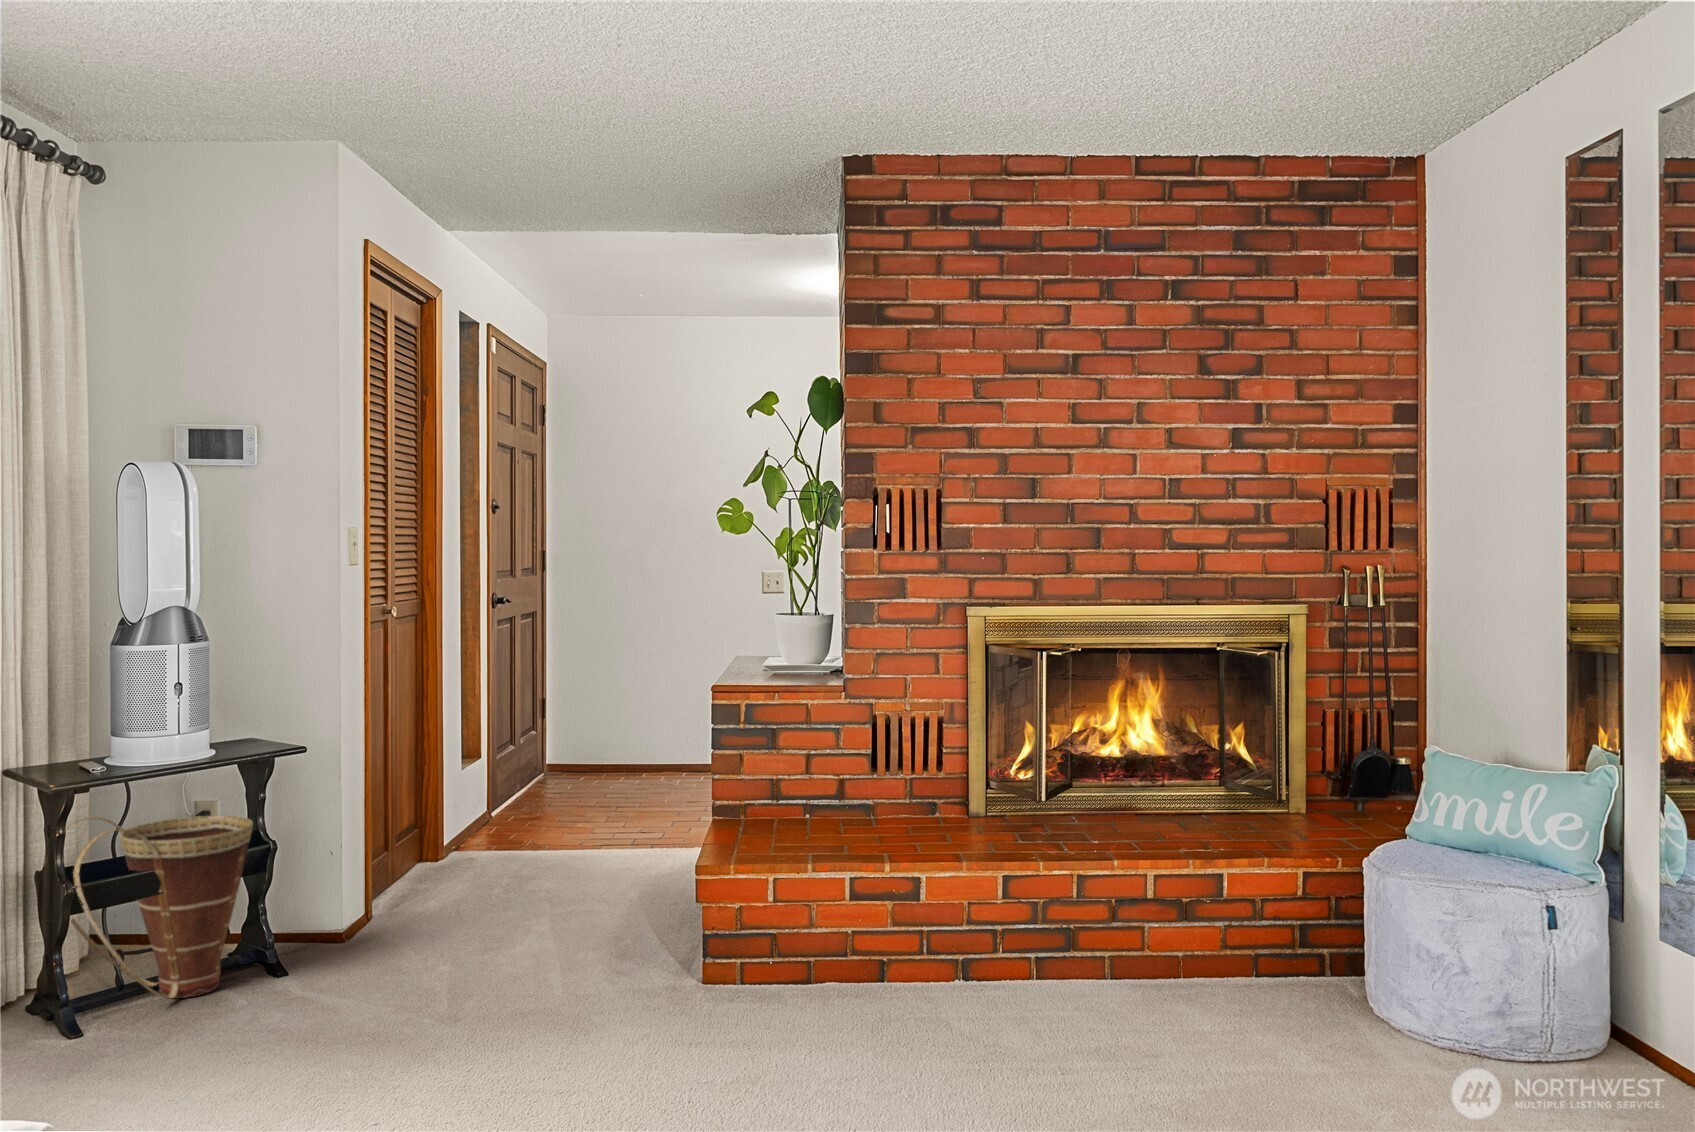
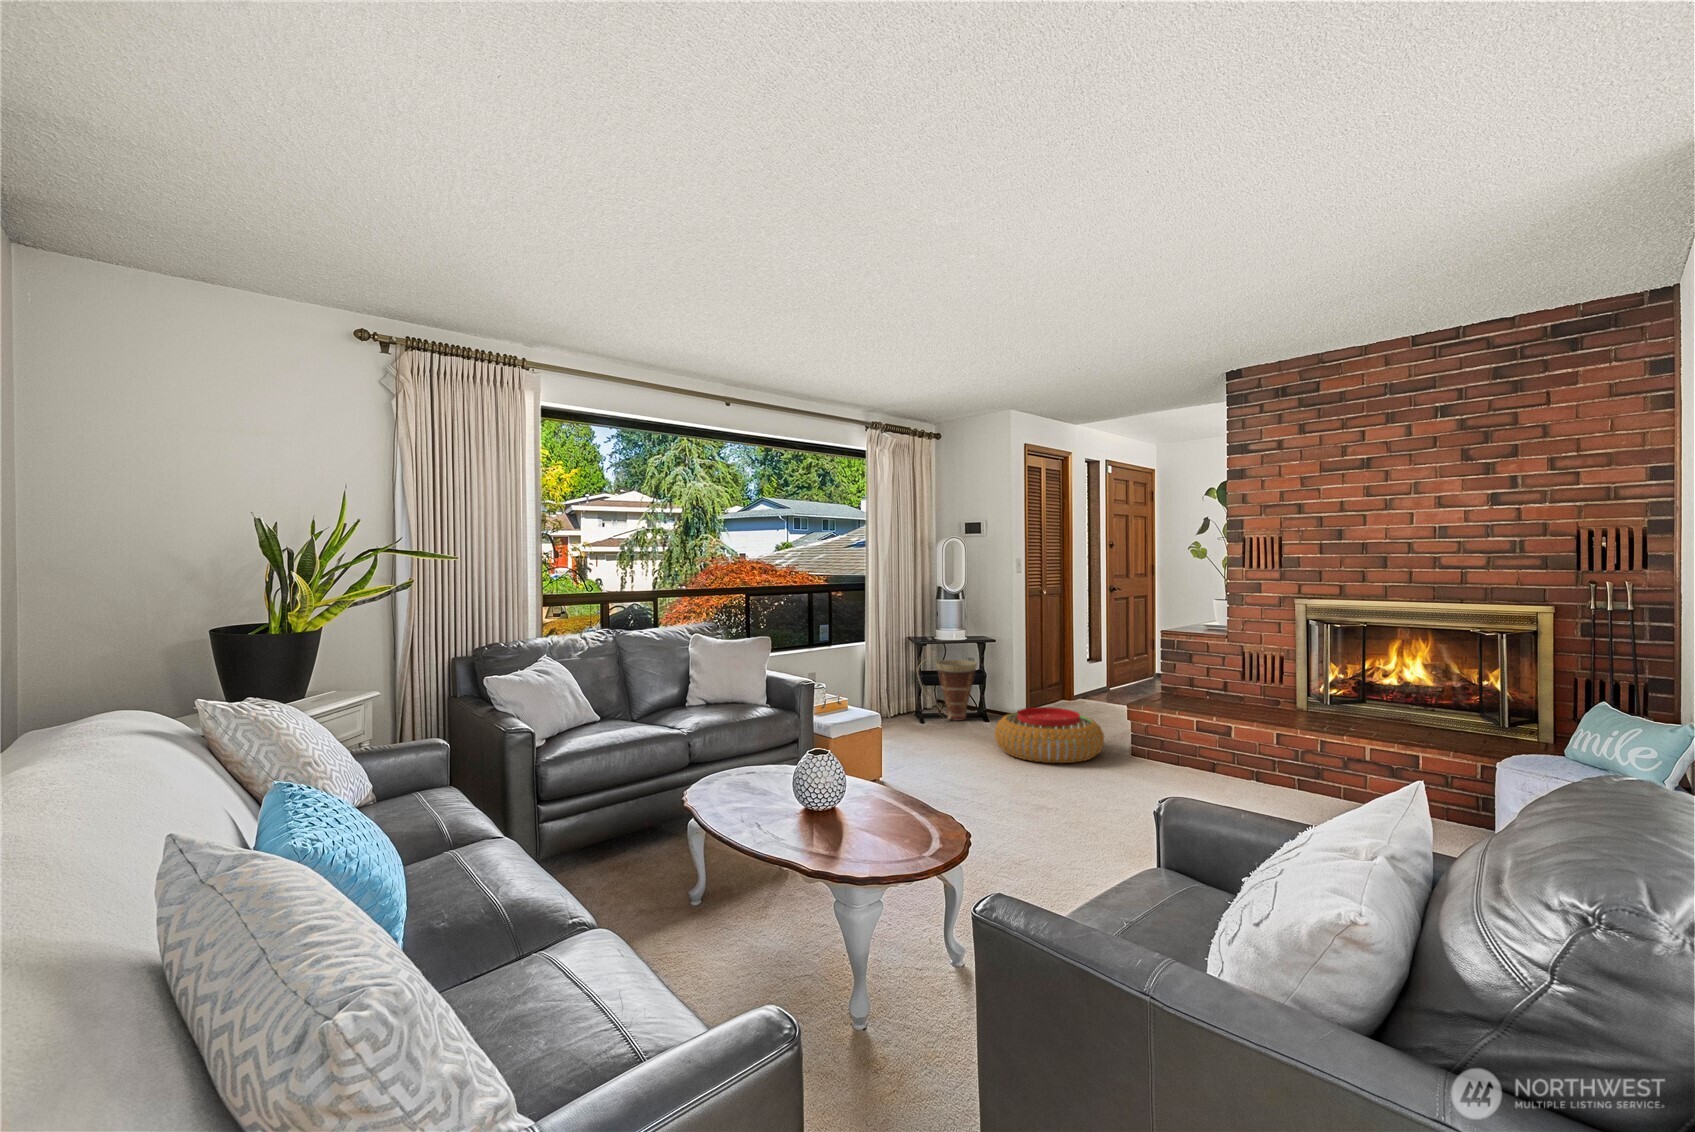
pouf: none [414,901,696,1066] -> present [995,707,1104,763]

